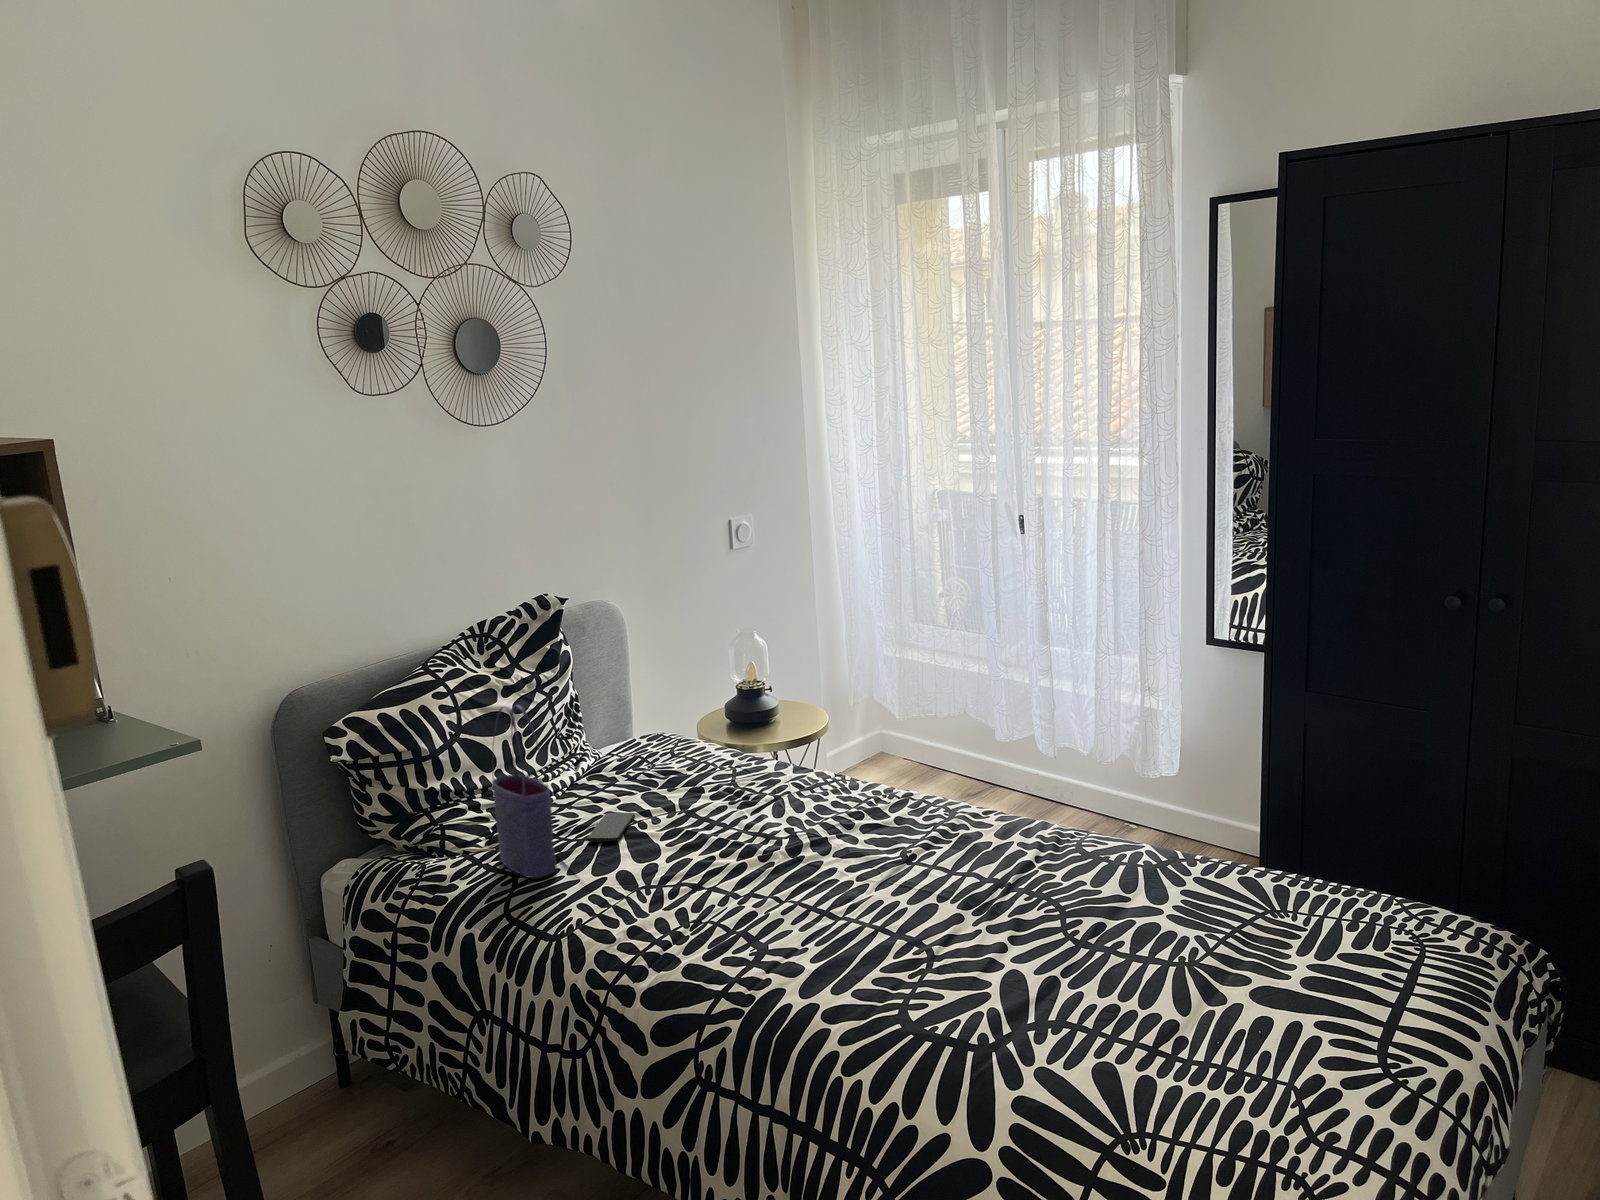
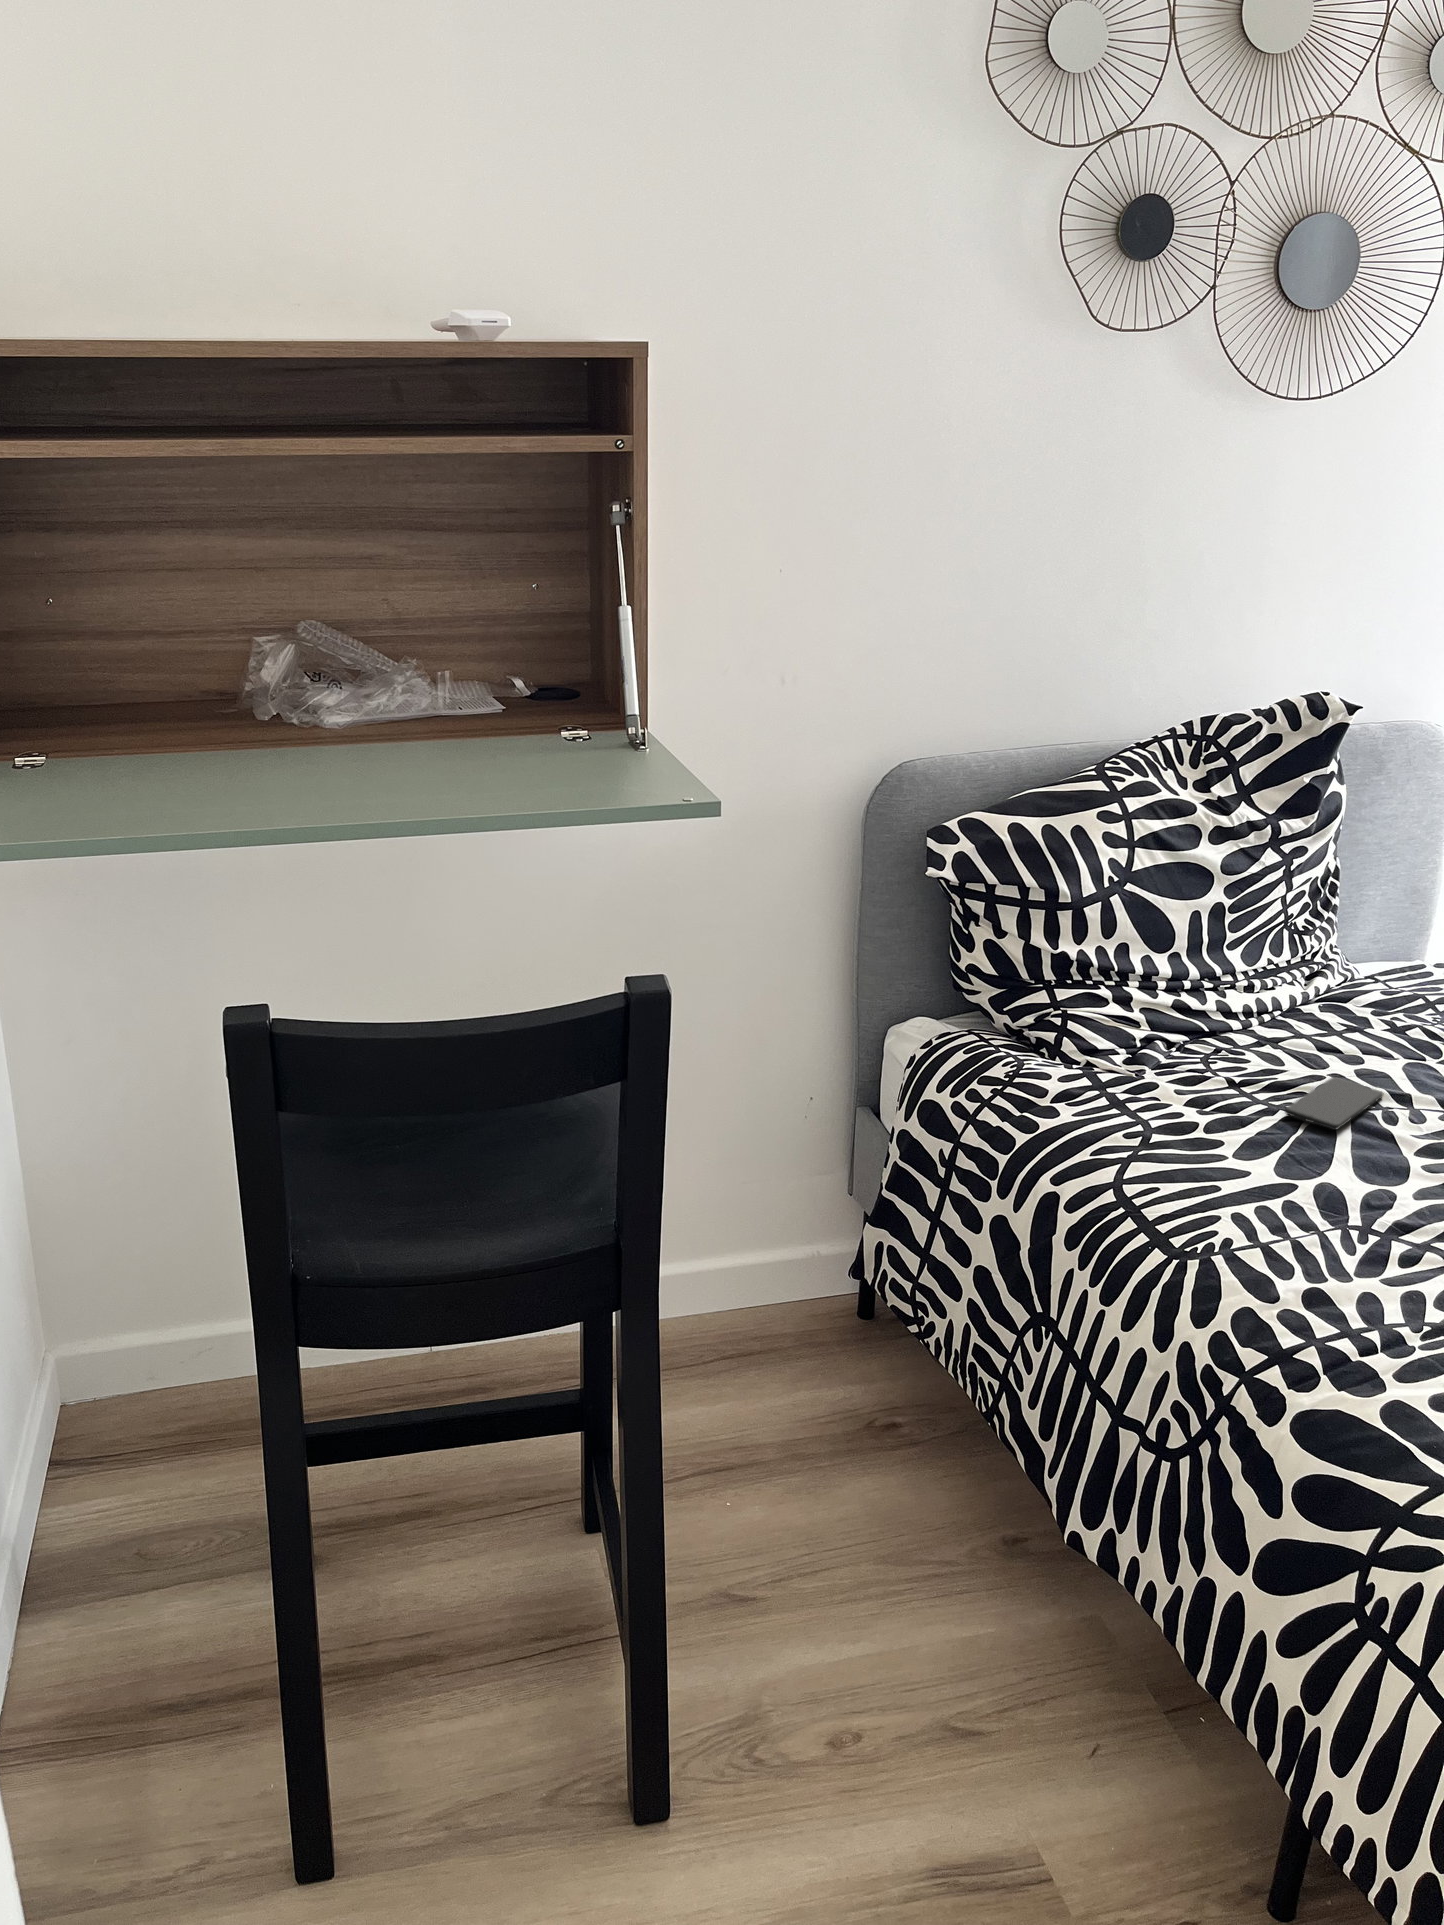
tote bag: present [492,705,557,878] -> none [1134,859,1236,1147]

